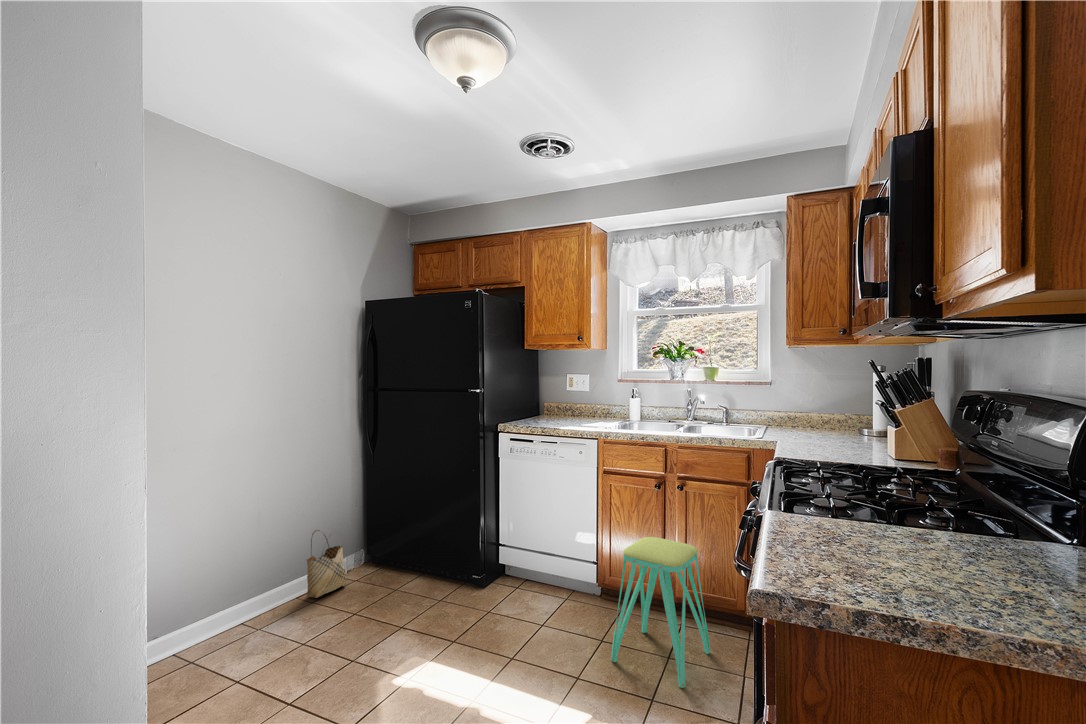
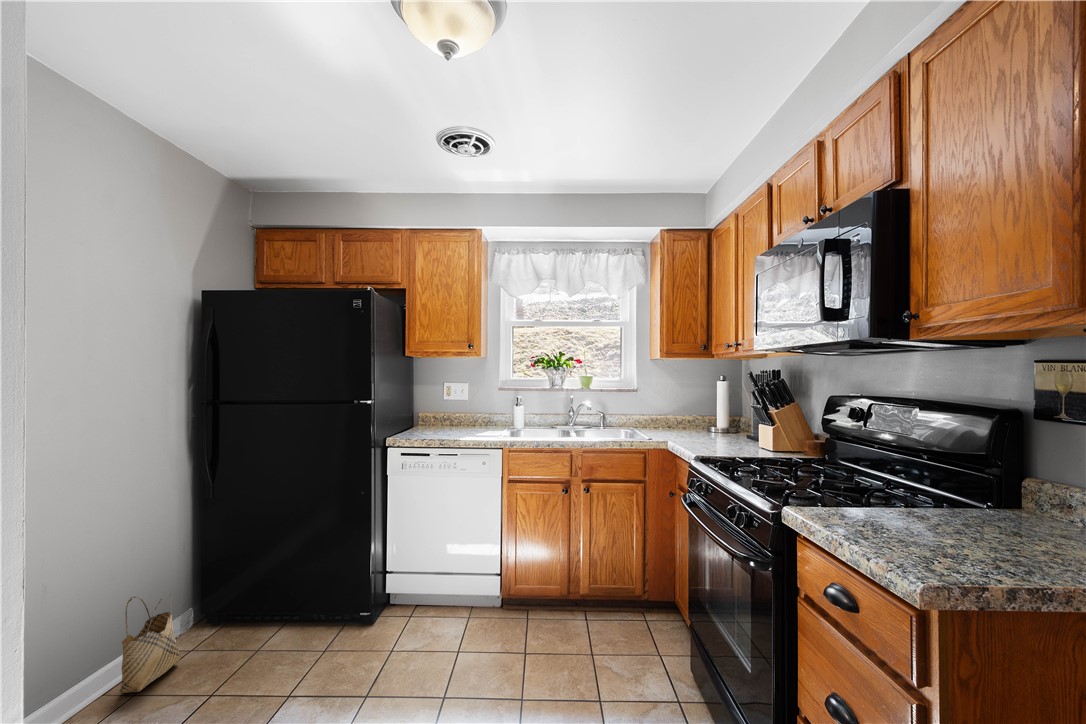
stool: present [611,537,710,688] -> none [547,541,627,682]

